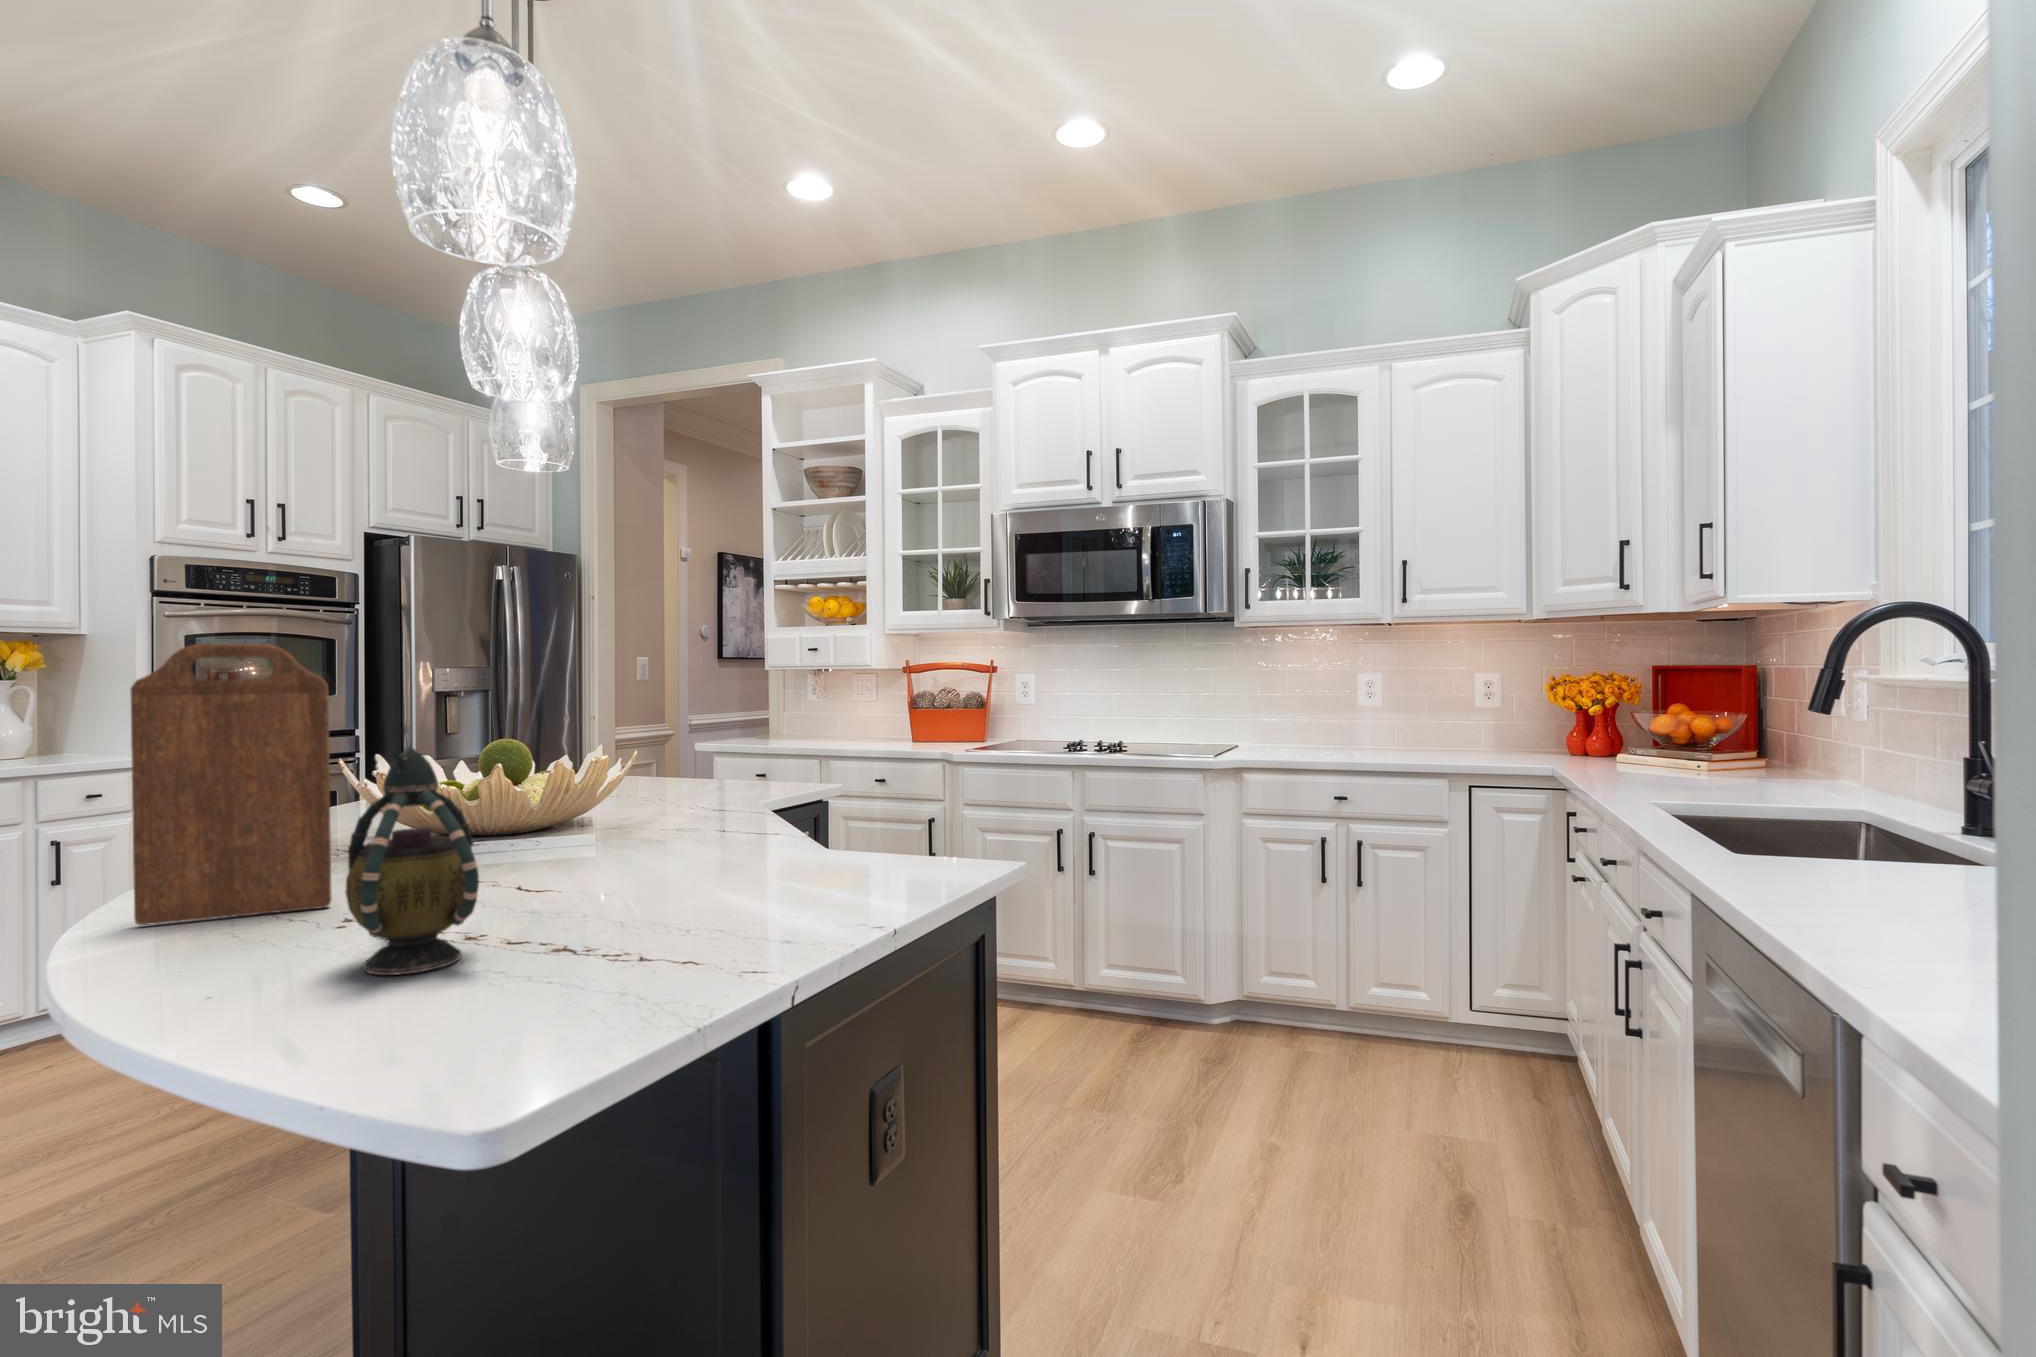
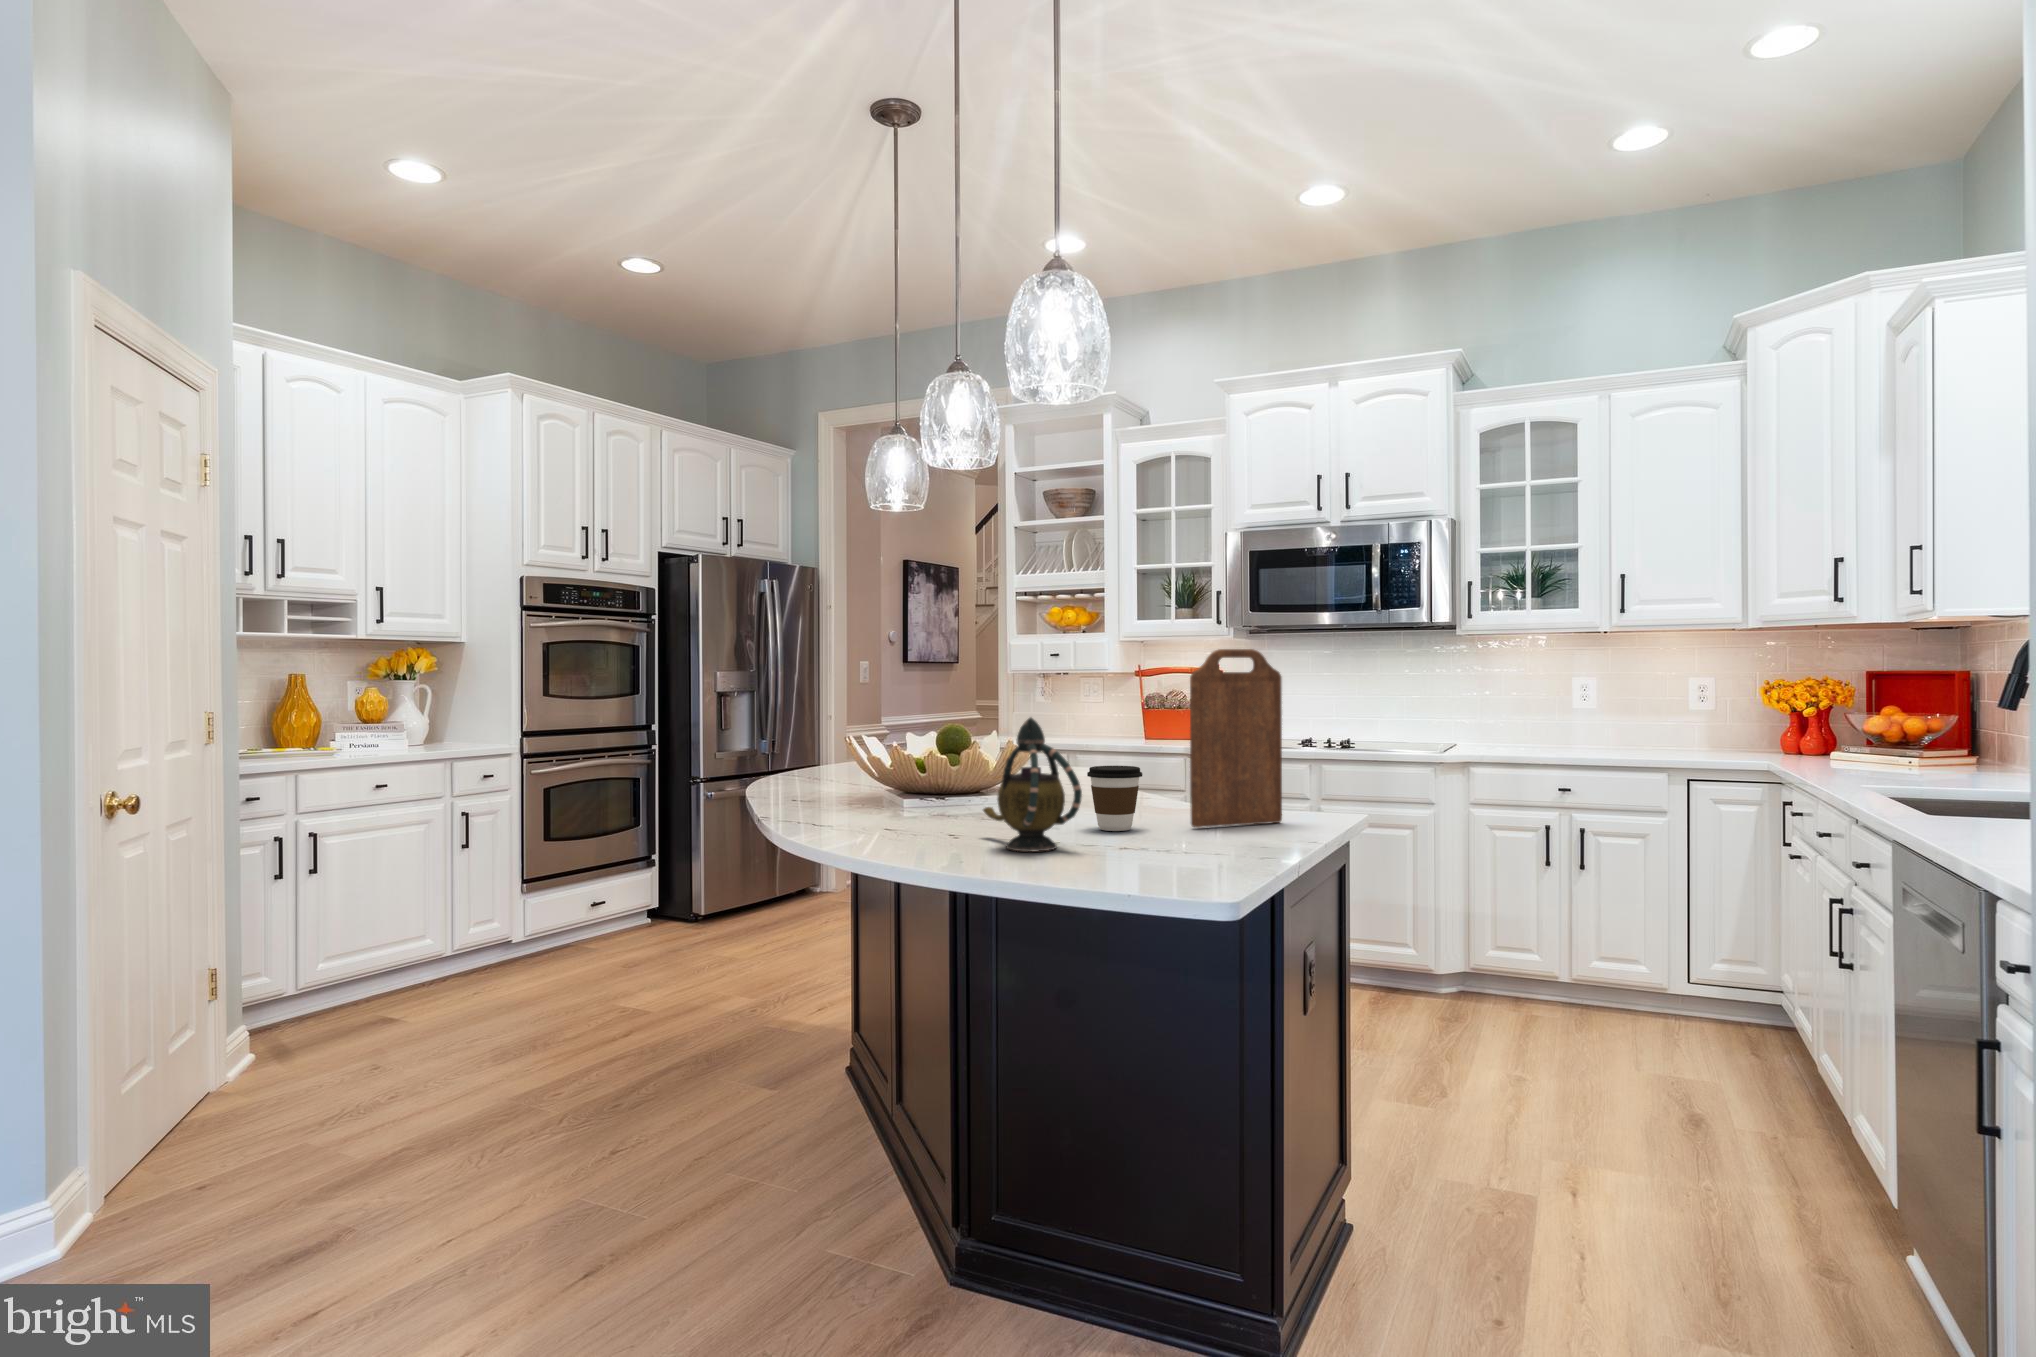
cutting board: present [130,644,332,925] -> present [1190,649,1282,828]
coffee cup: none [584,810,673,913] -> present [1087,766,1142,831]

